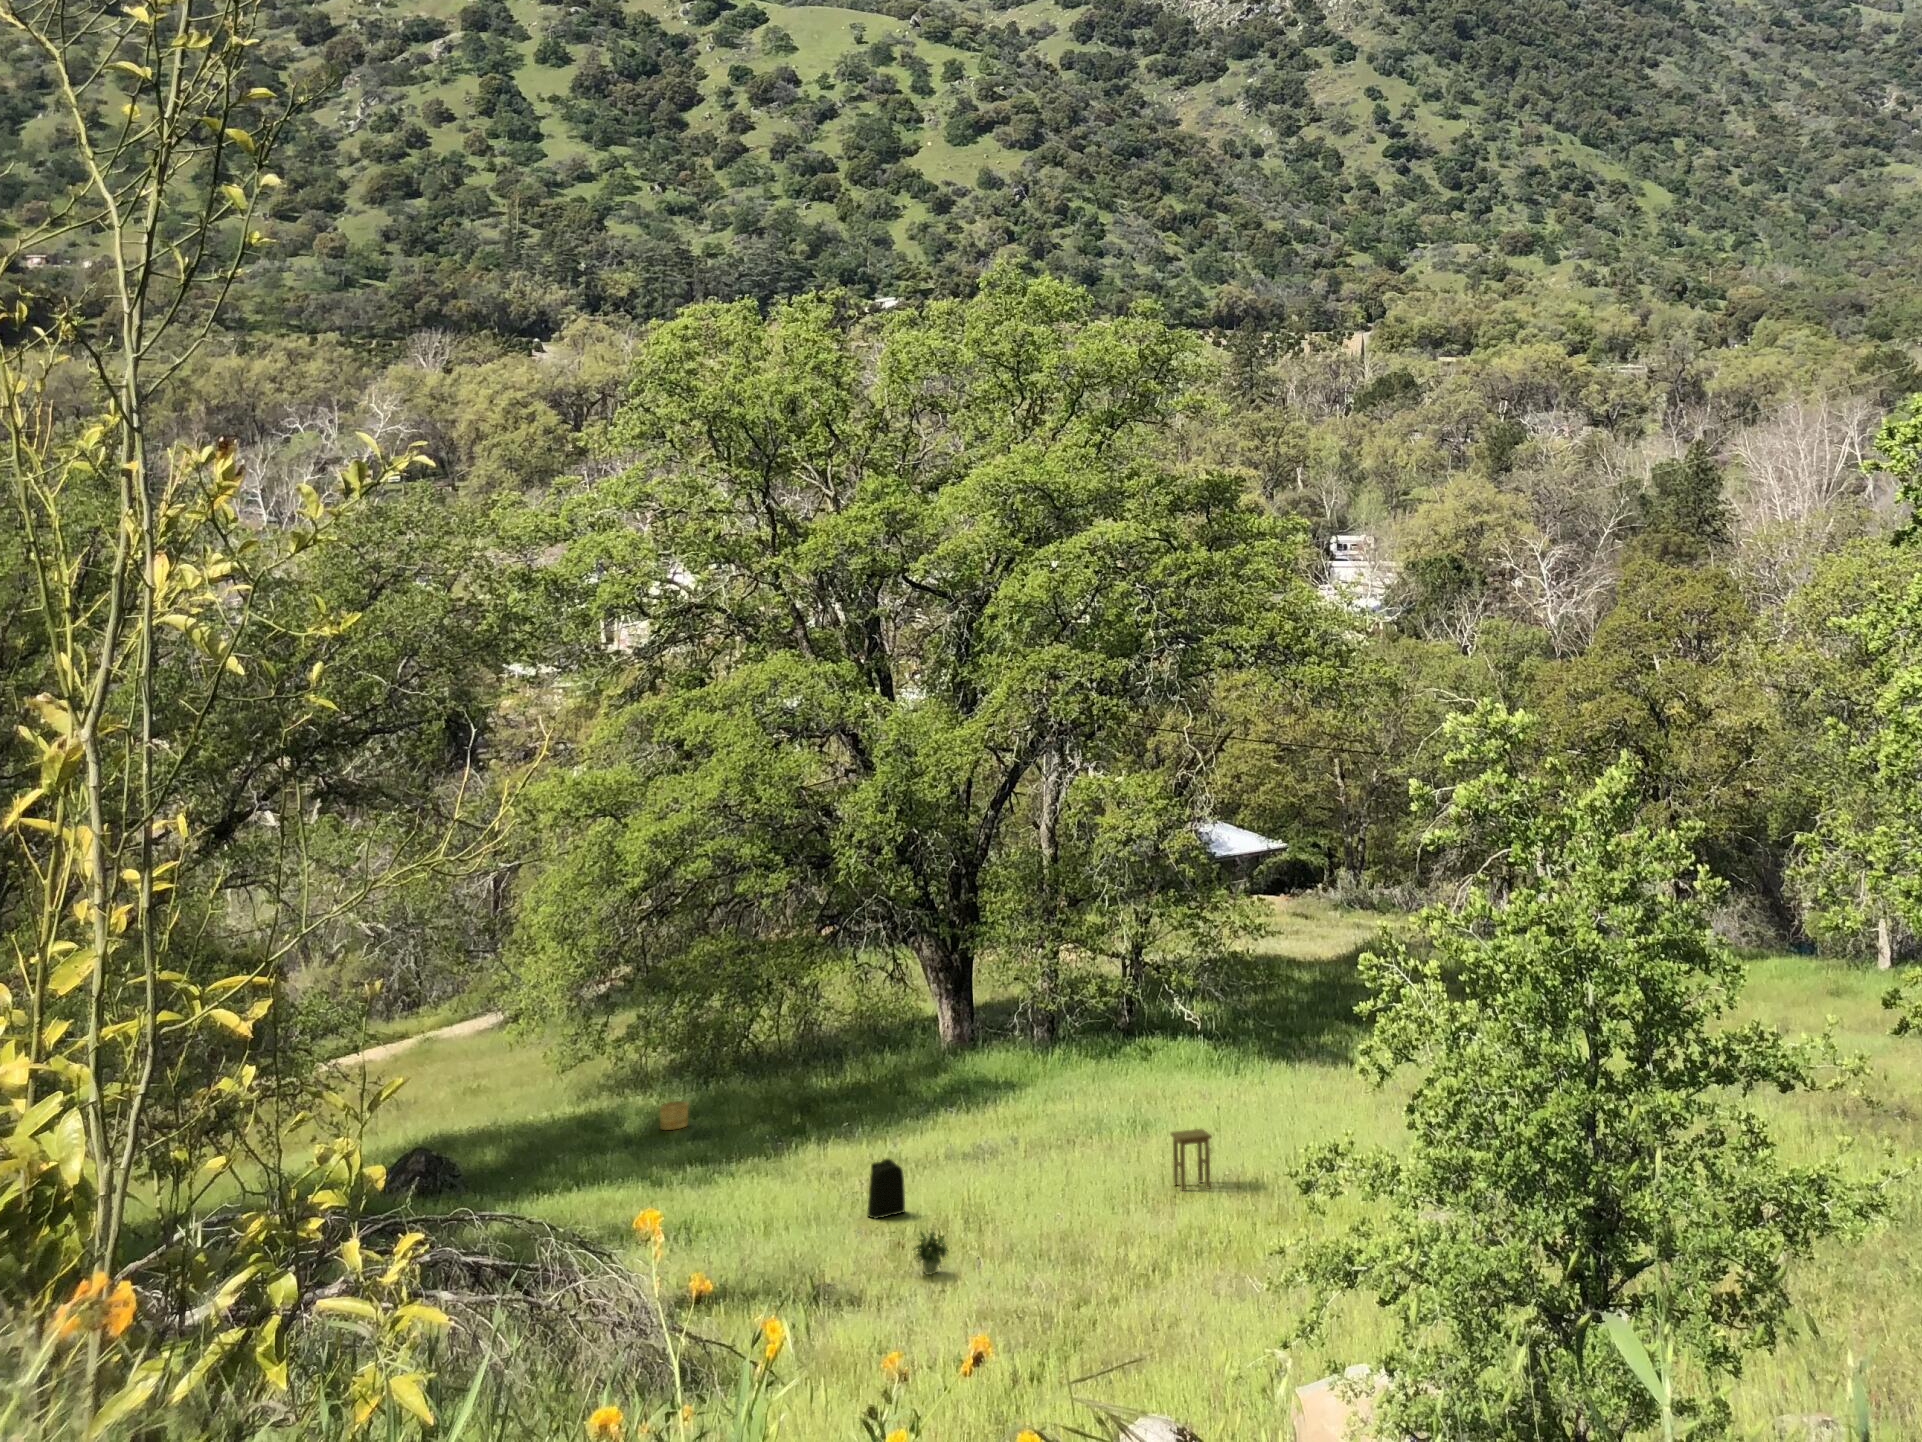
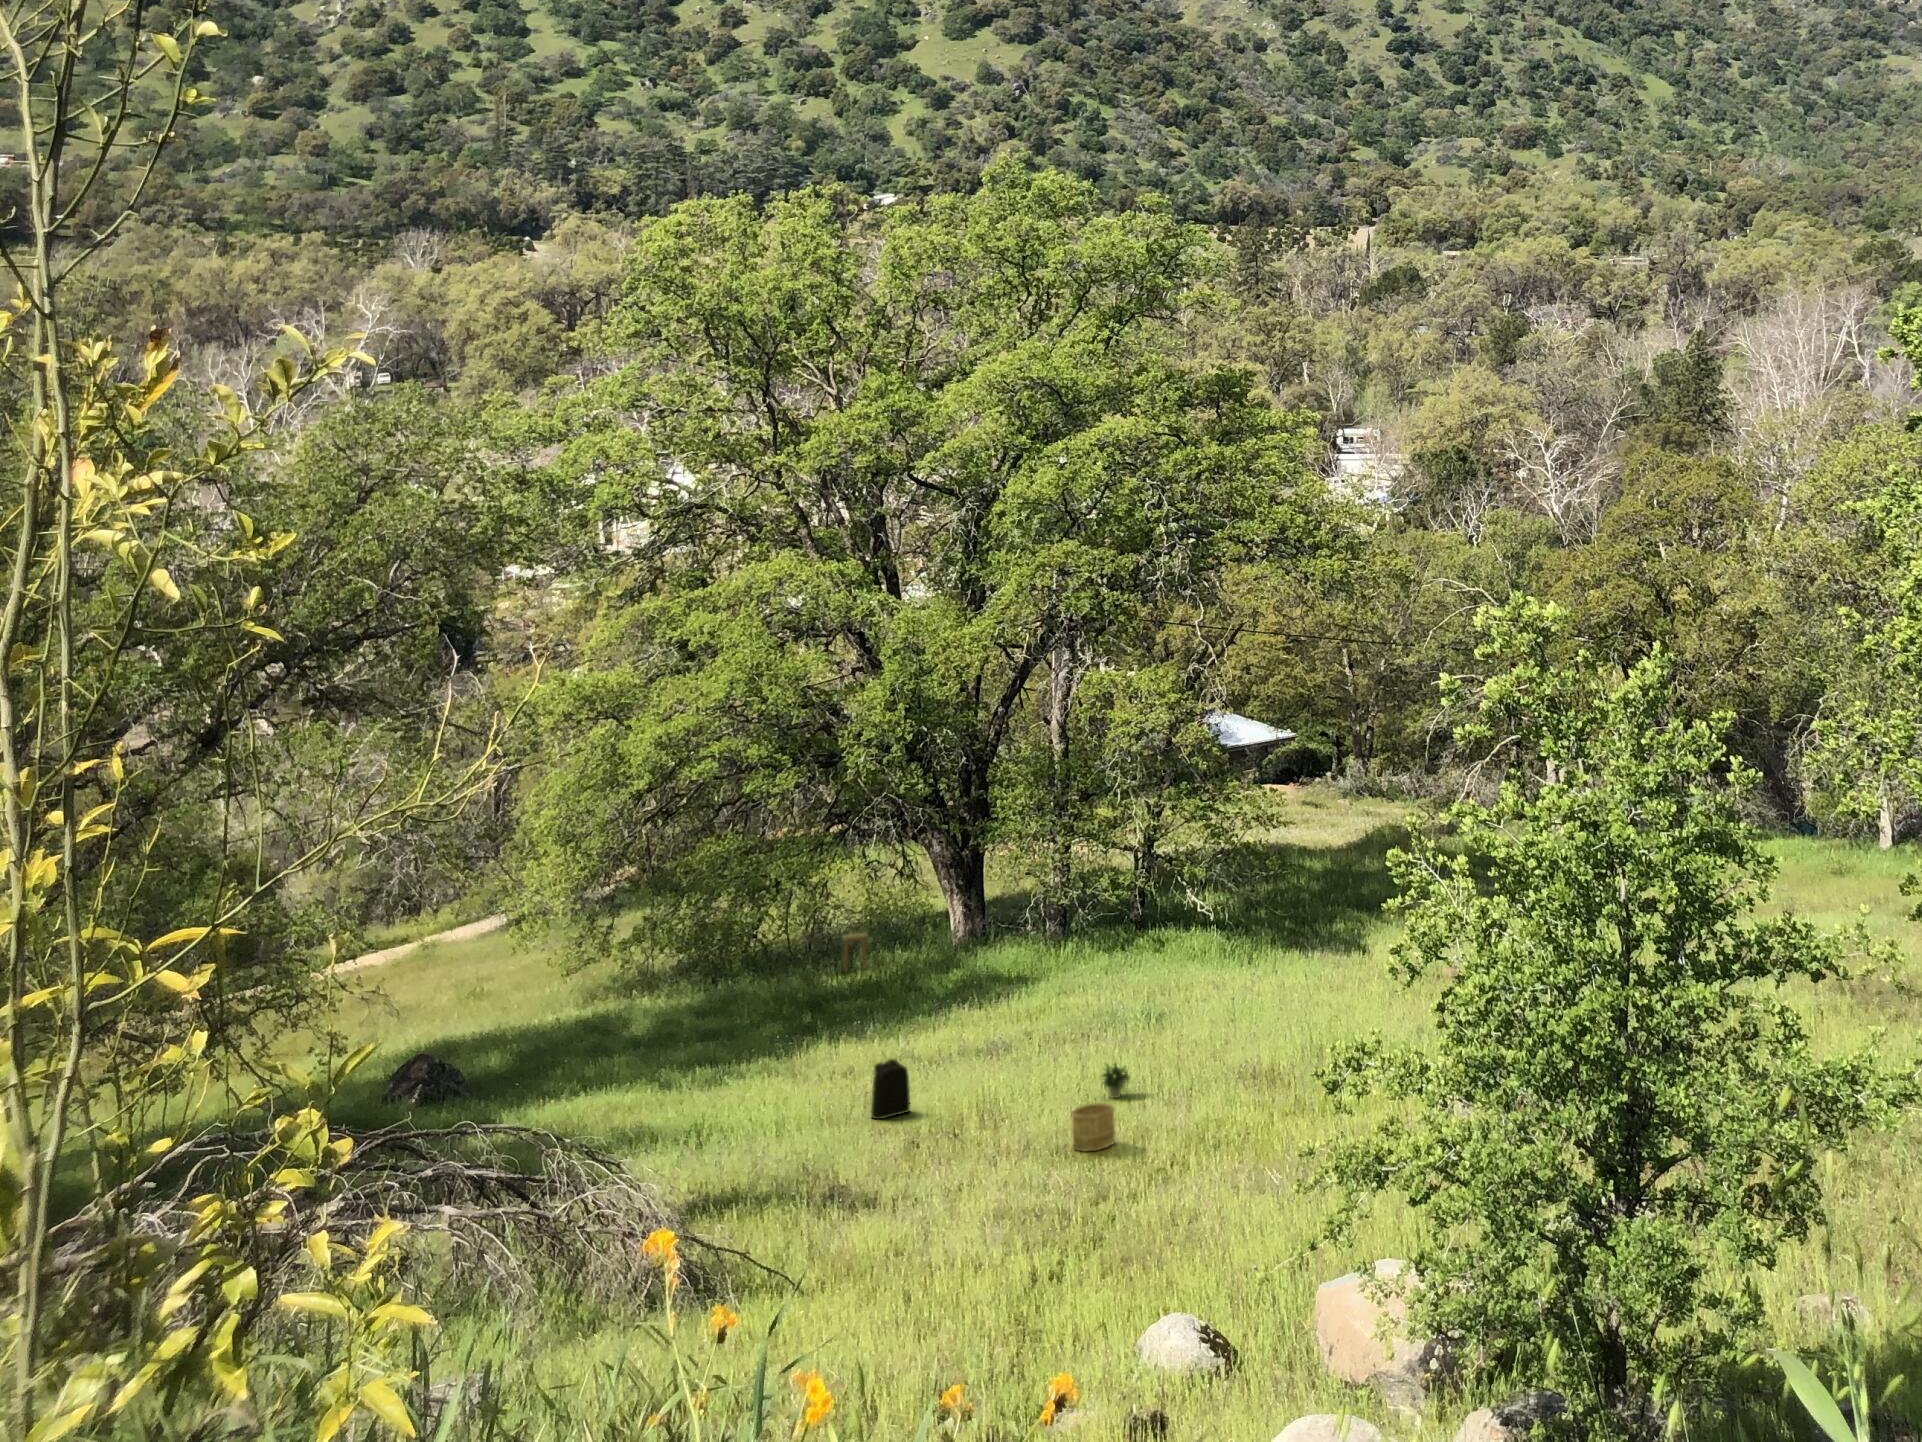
wooden bucket: present [660,1101,689,1130] -> present [1071,1103,1115,1151]
stool: present [1170,1129,1212,1191] -> present [843,932,868,971]
potted plant: present [914,1232,948,1275] -> present [1102,1063,1130,1098]

